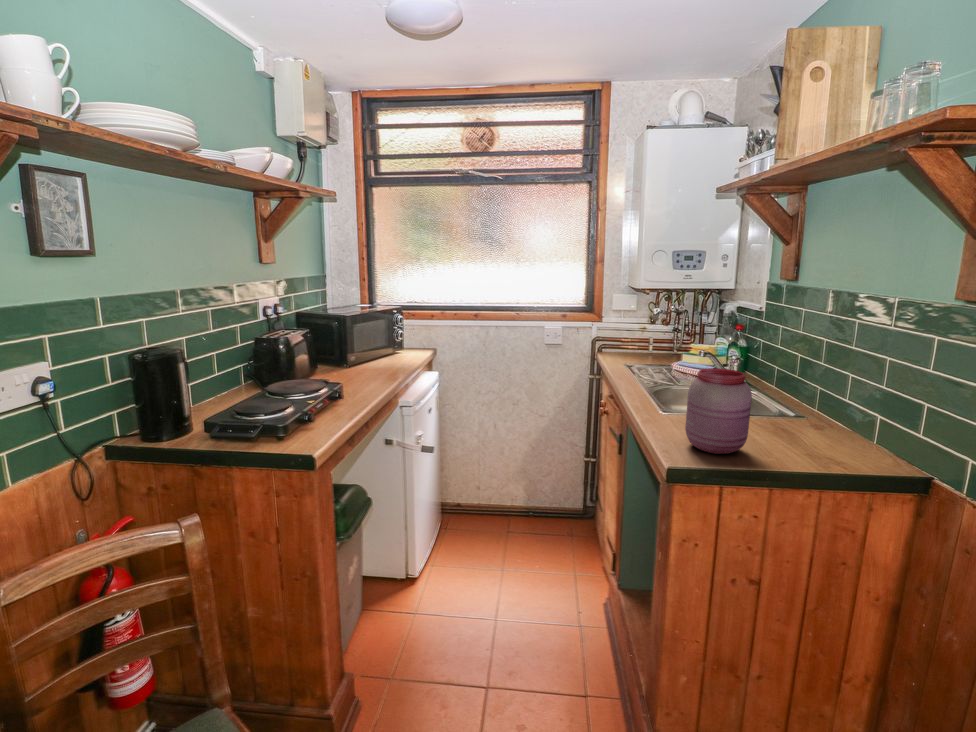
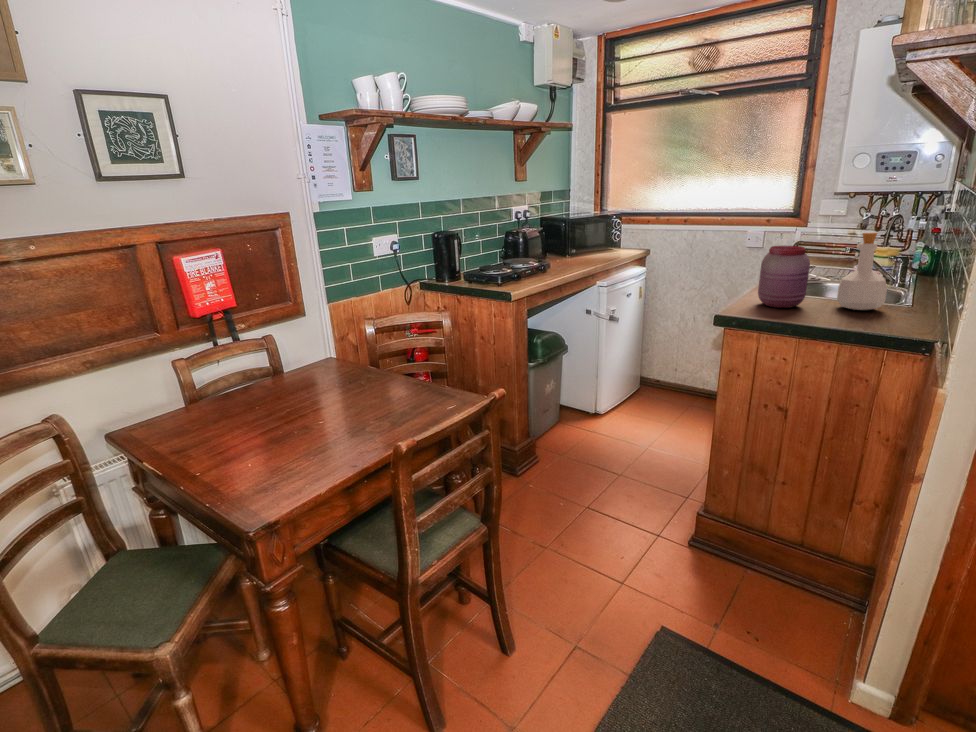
bottle: none [768,350,827,447] -> present [837,233,887,310]

